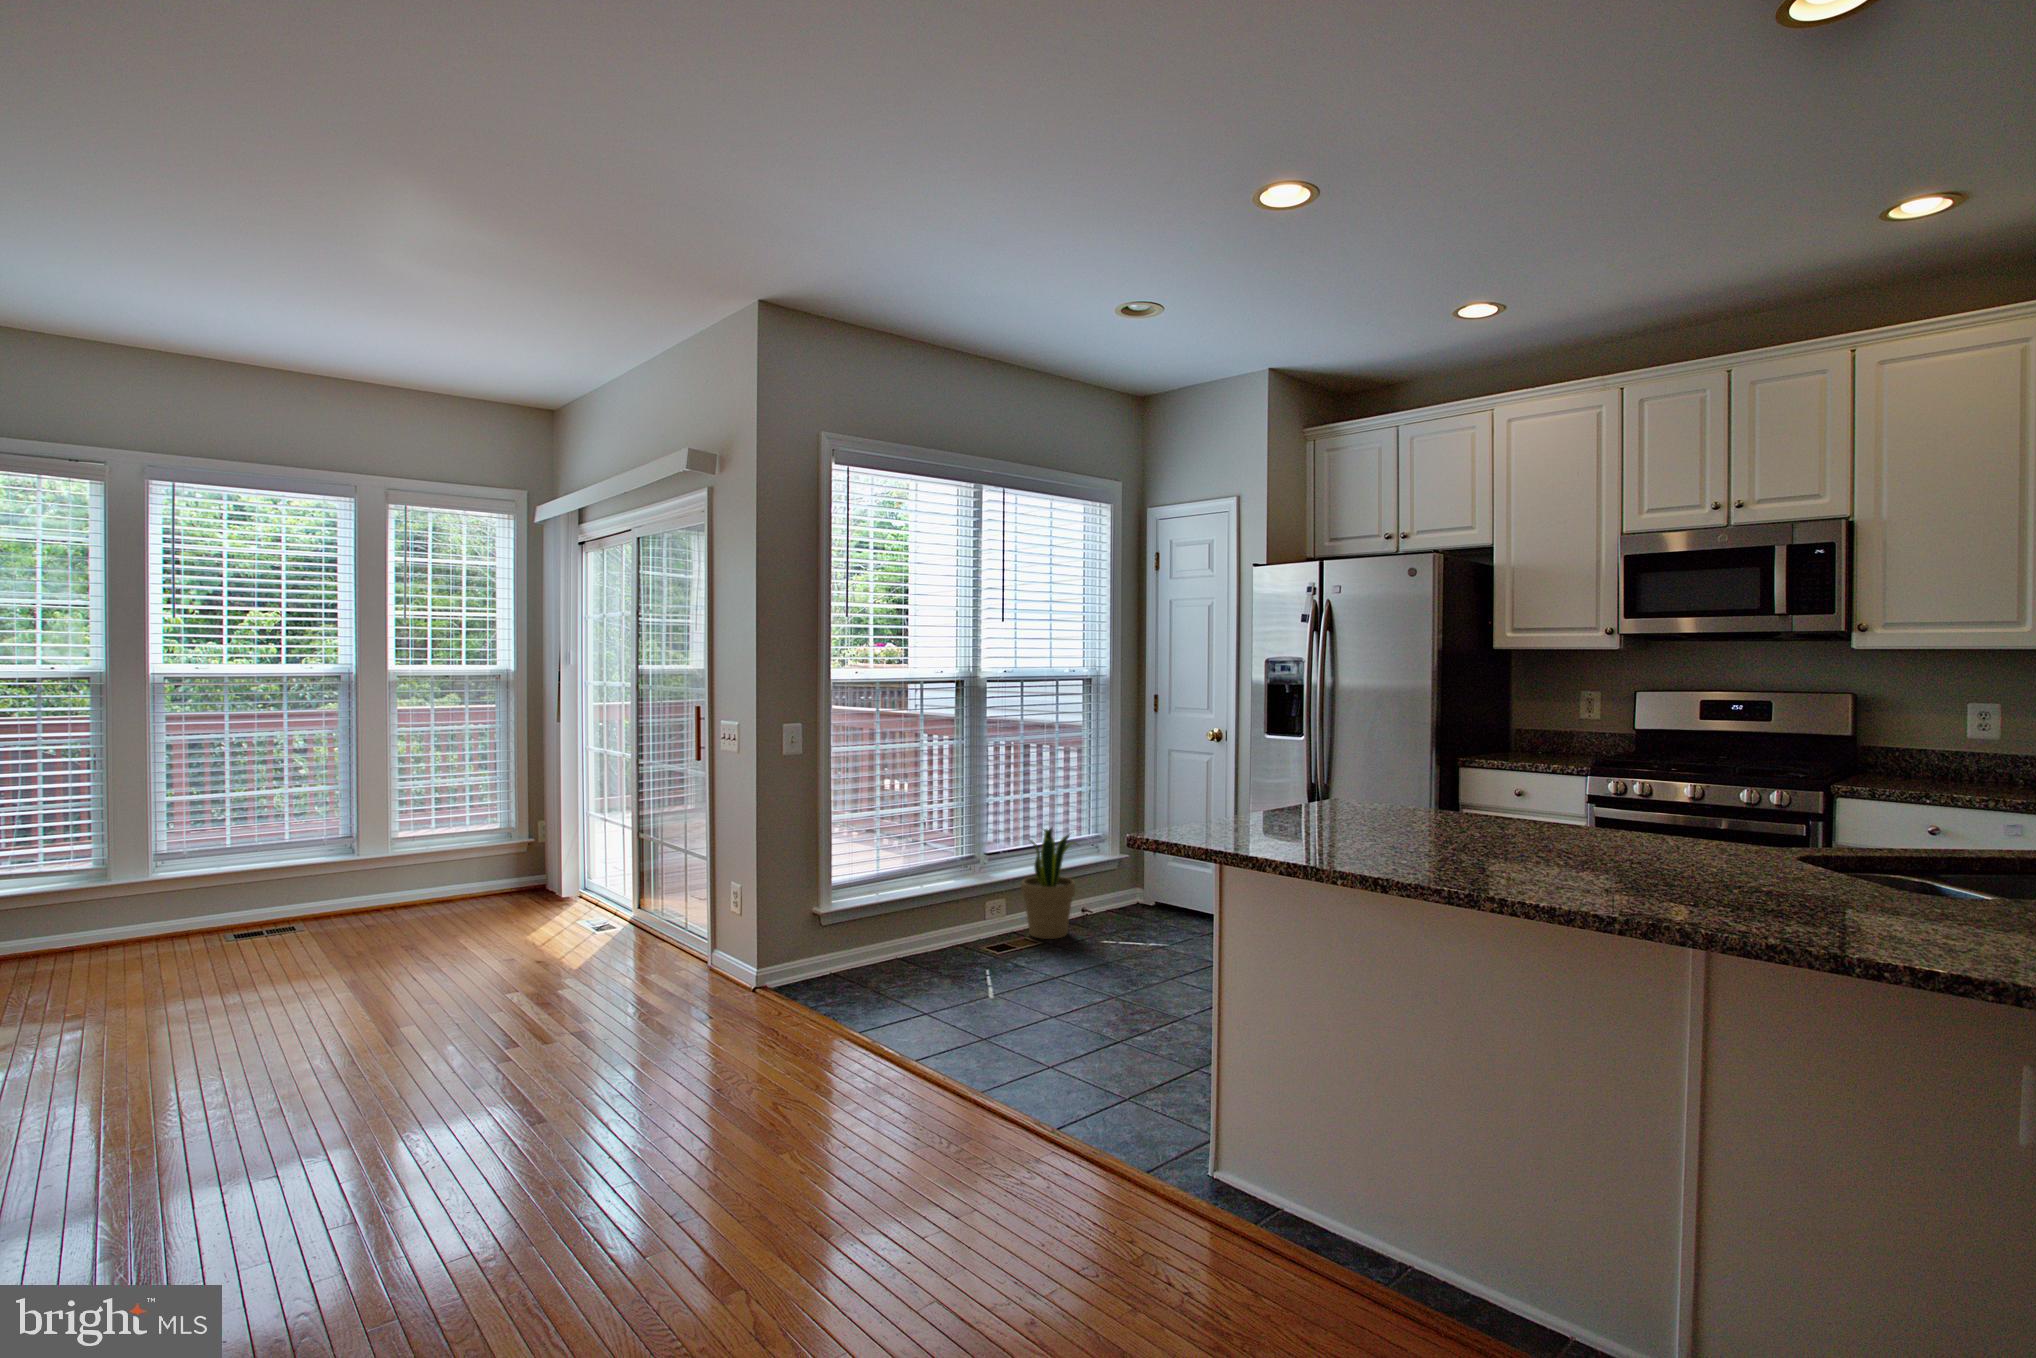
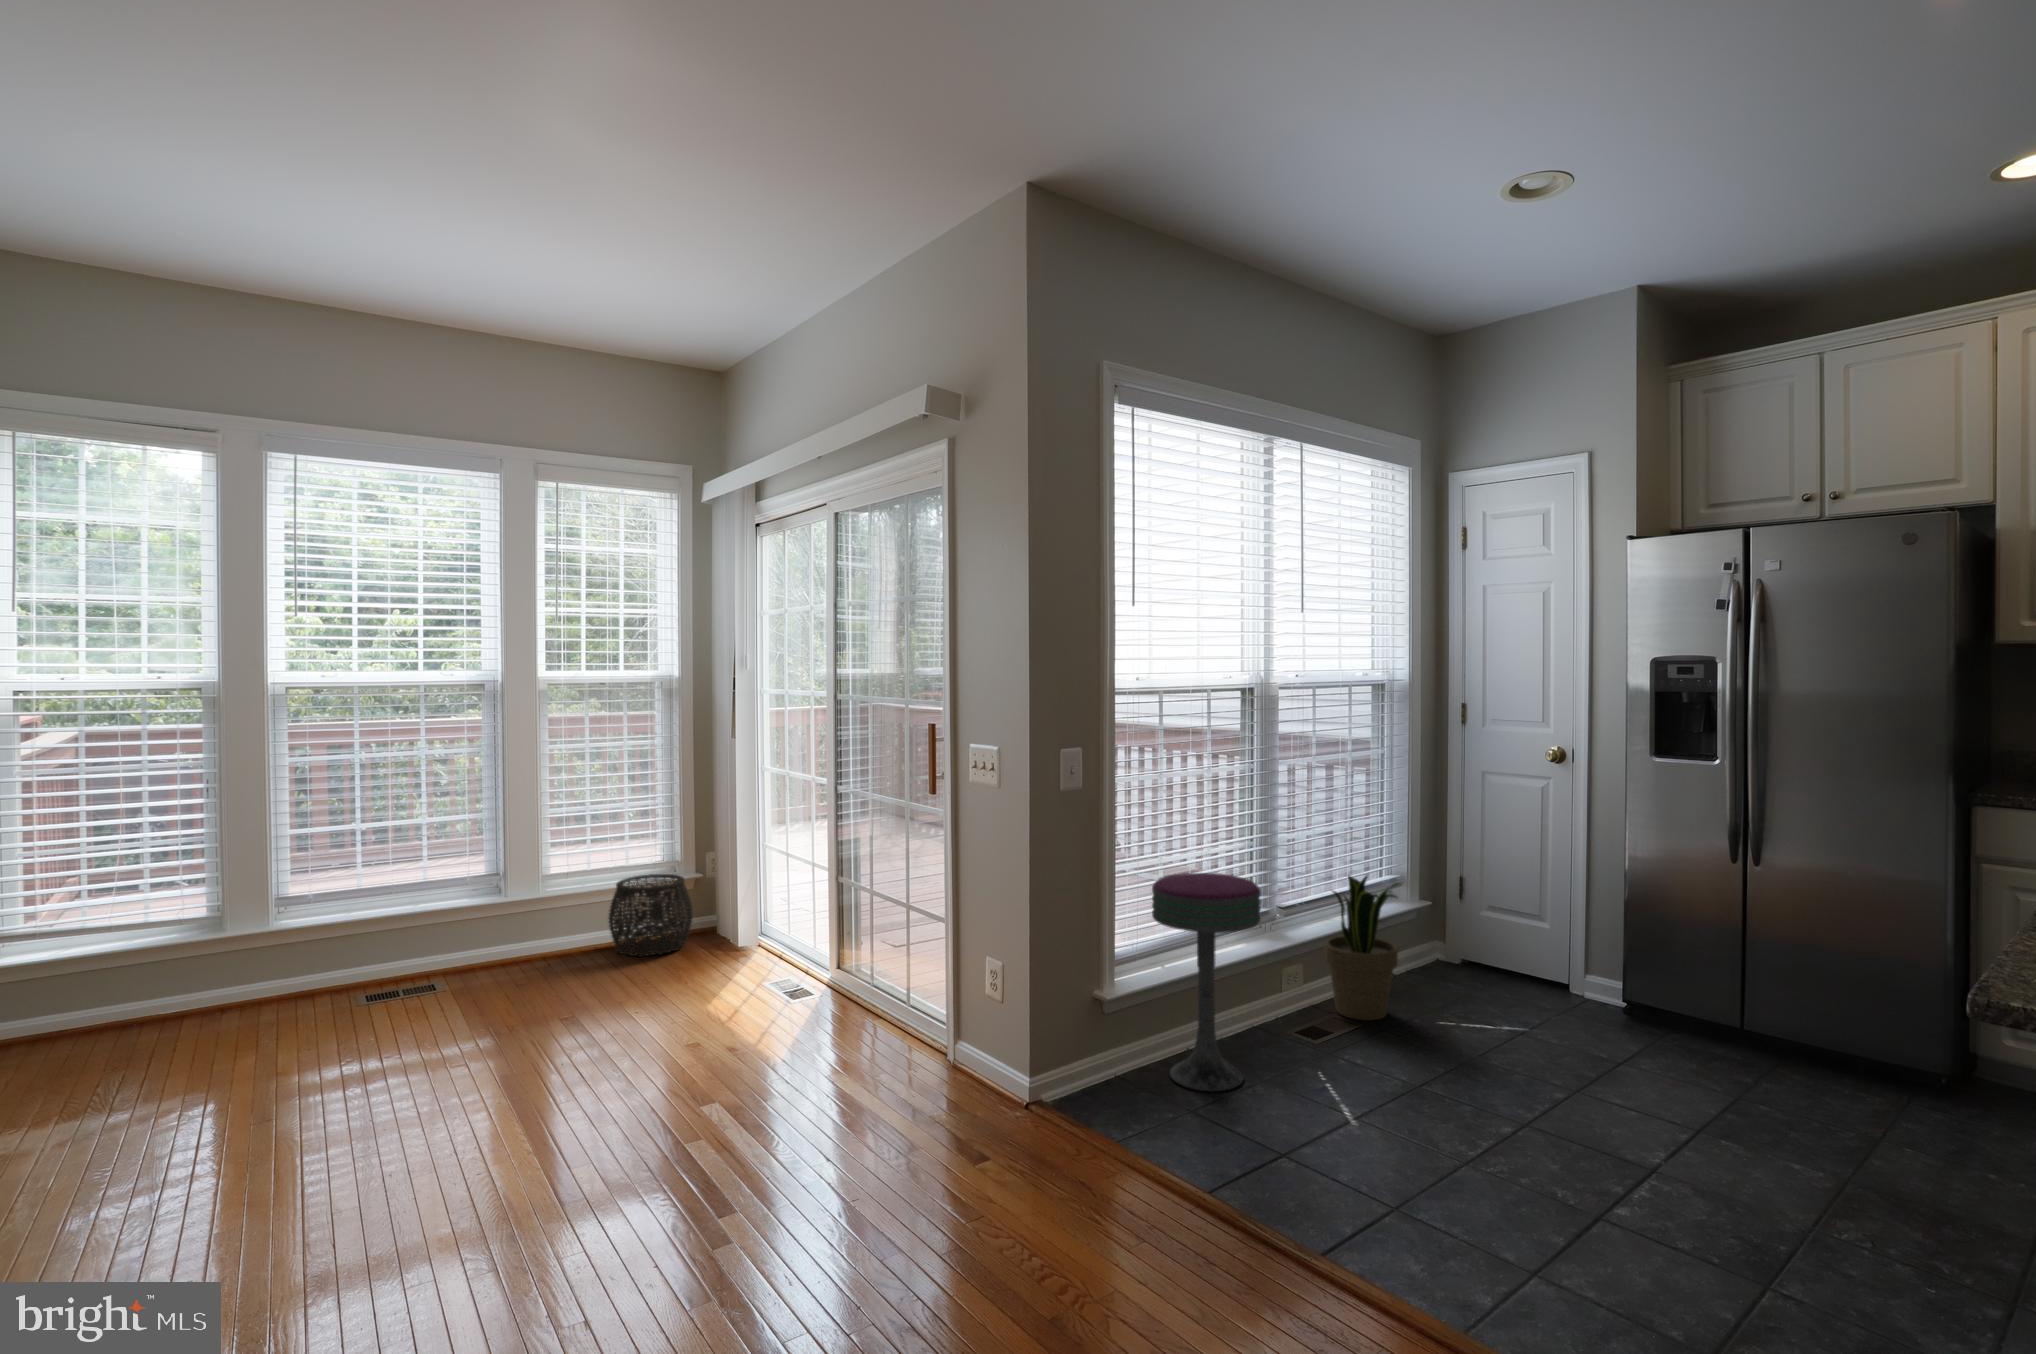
bar stool: none [858,821,939,981] -> present [1152,873,1261,1091]
woven basket: none [449,838,526,905] -> present [609,874,693,956]

